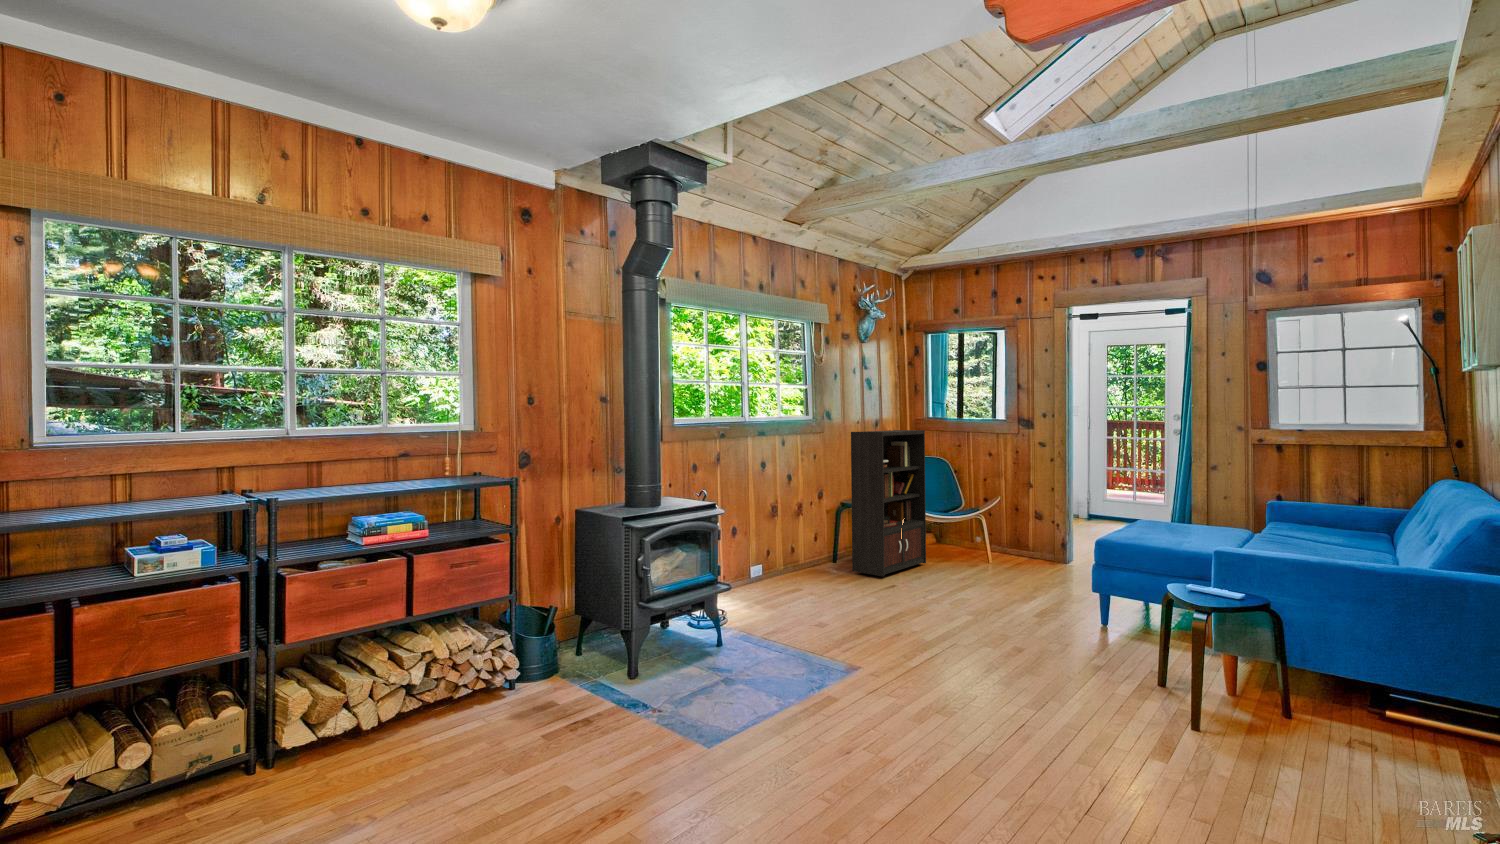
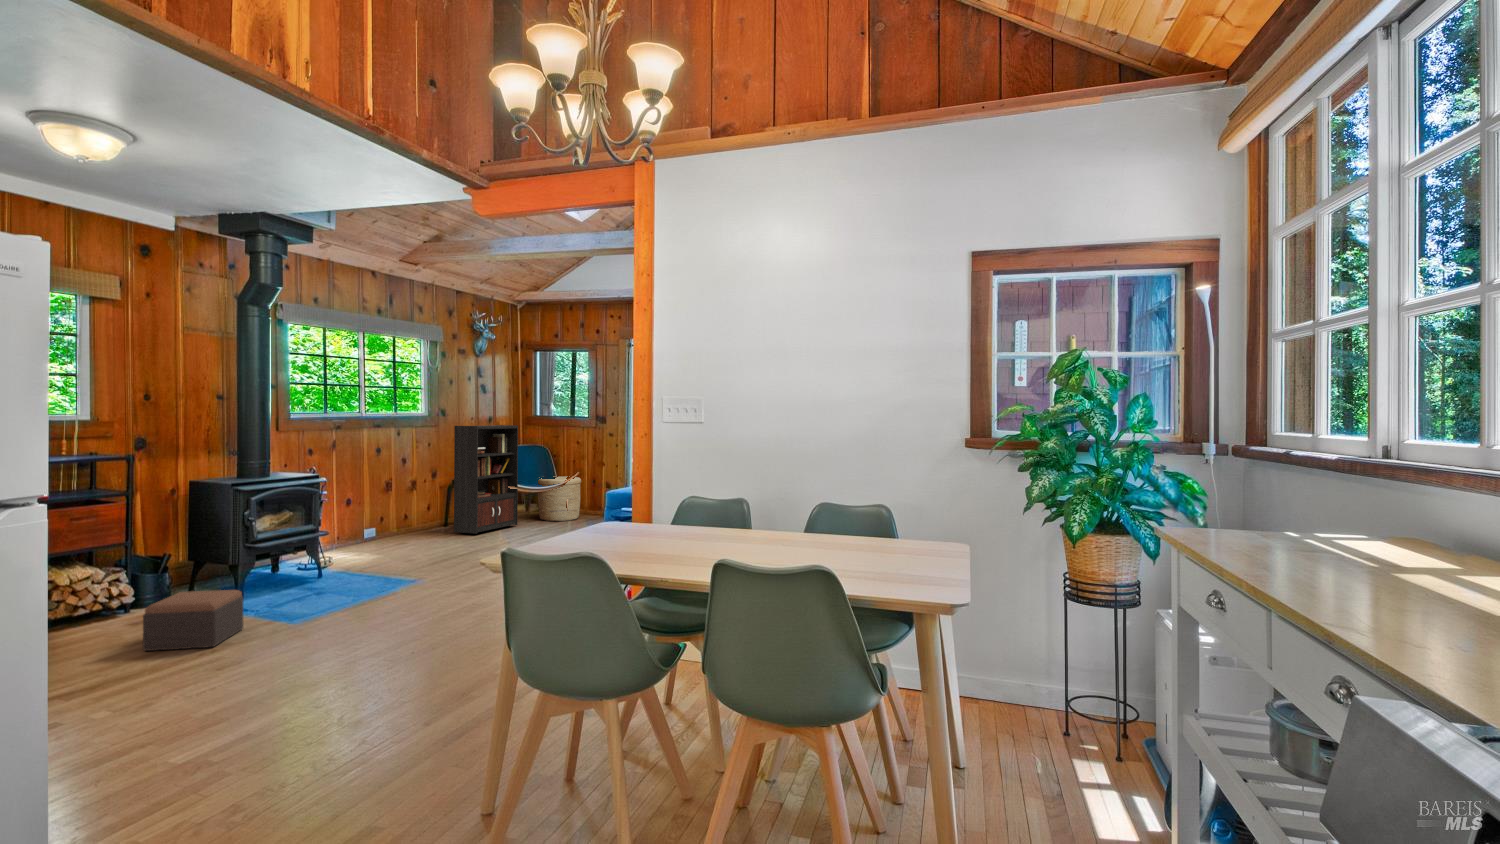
woven basket: none [942,497,1002,559] -> present [538,476,581,521]
footstool: none [530,694,656,808] -> present [143,590,243,651]

